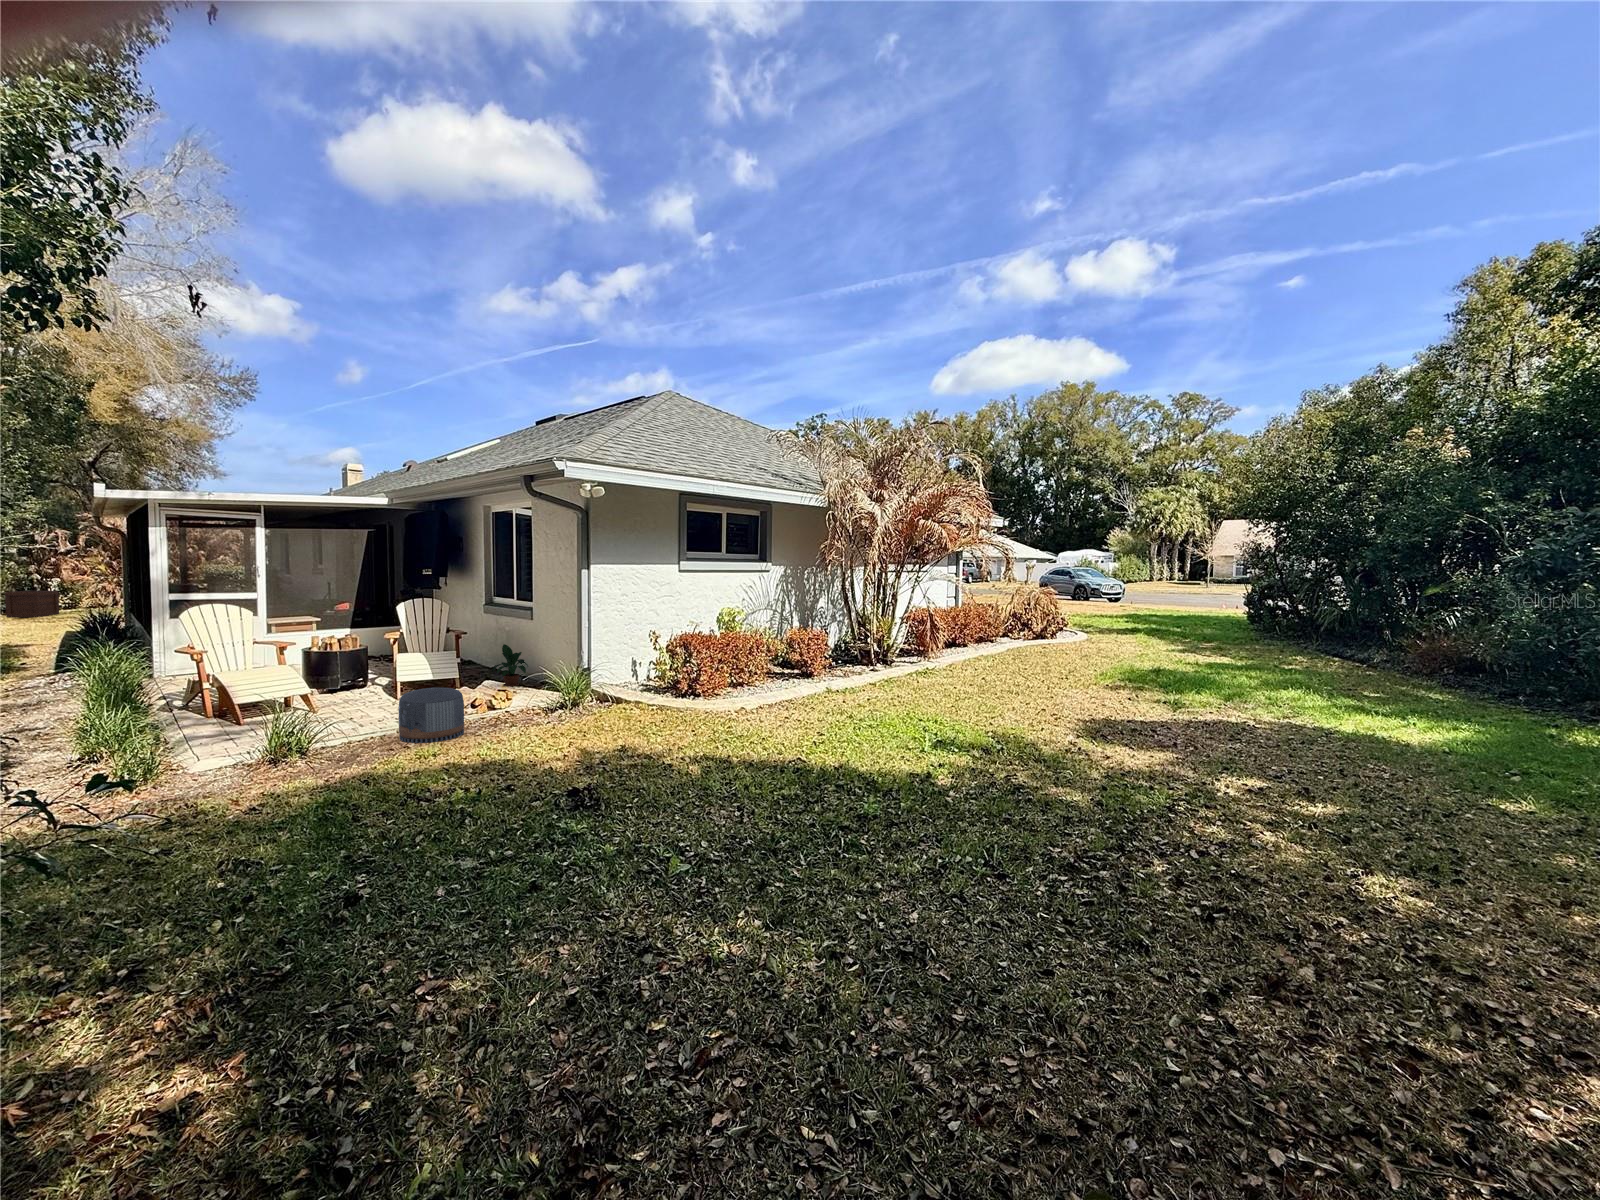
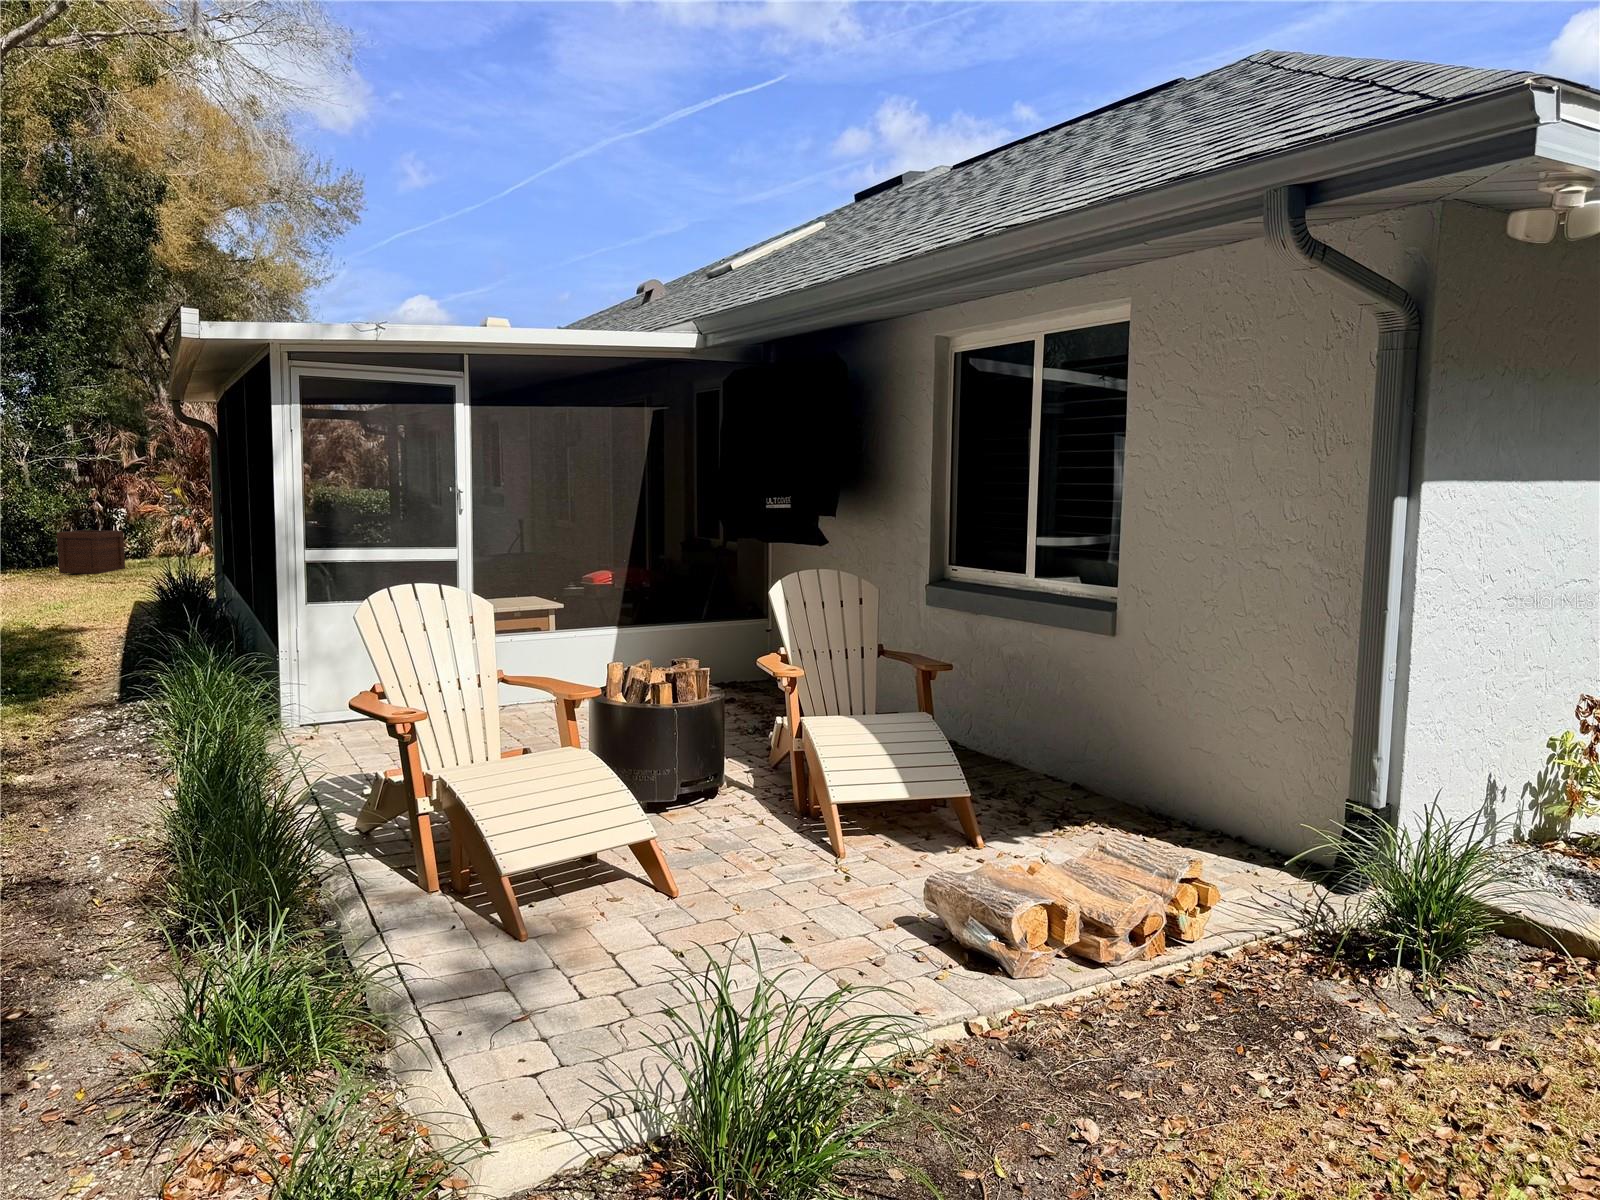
potted plant: present [492,644,528,686] -> none [1020,699,1116,815]
pouf: present [398,688,464,743] -> none [1041,906,1256,1143]

